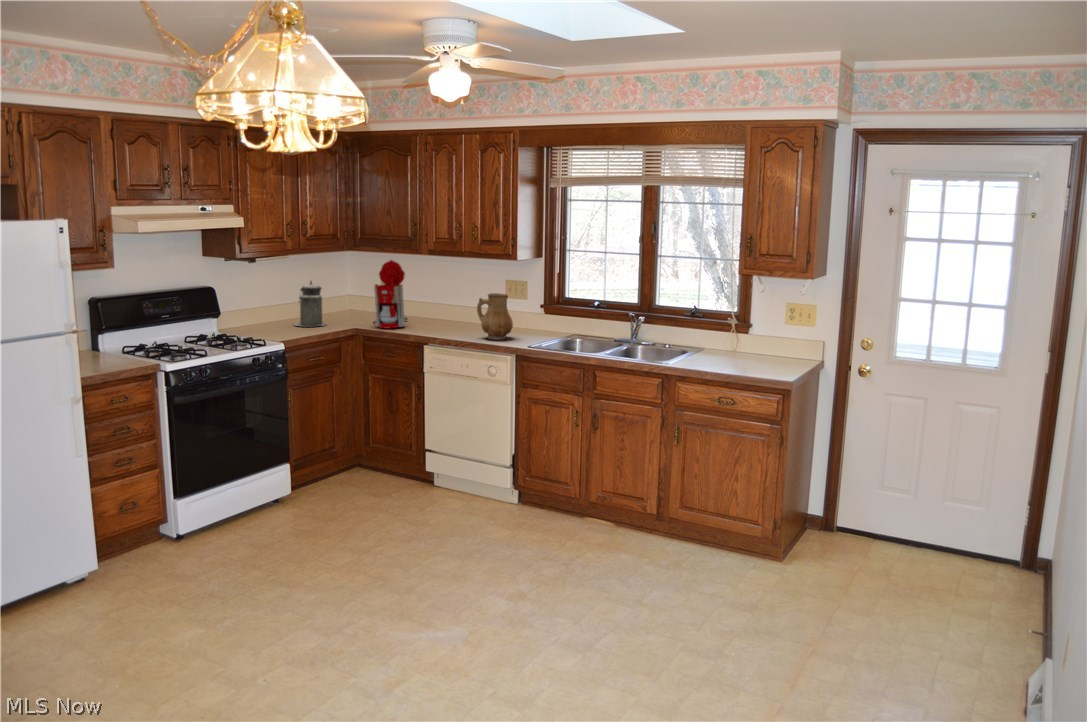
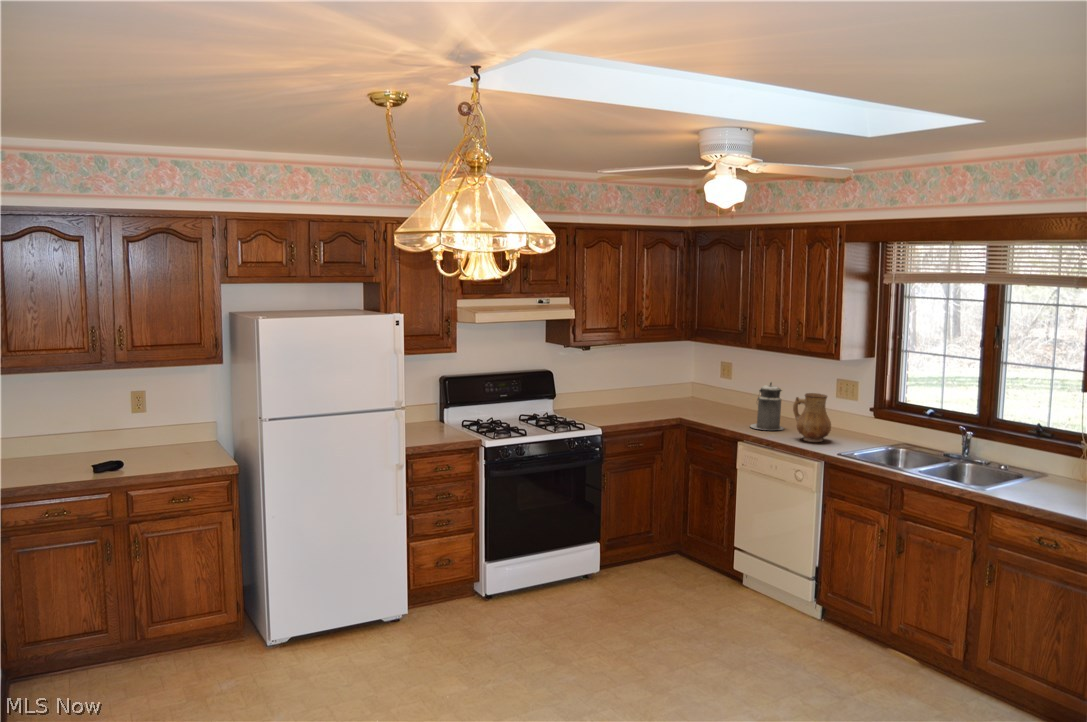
coffee maker: present [374,260,408,329] -> none [699,353,735,420]
canister: present [295,281,326,326] -> present [750,382,784,430]

